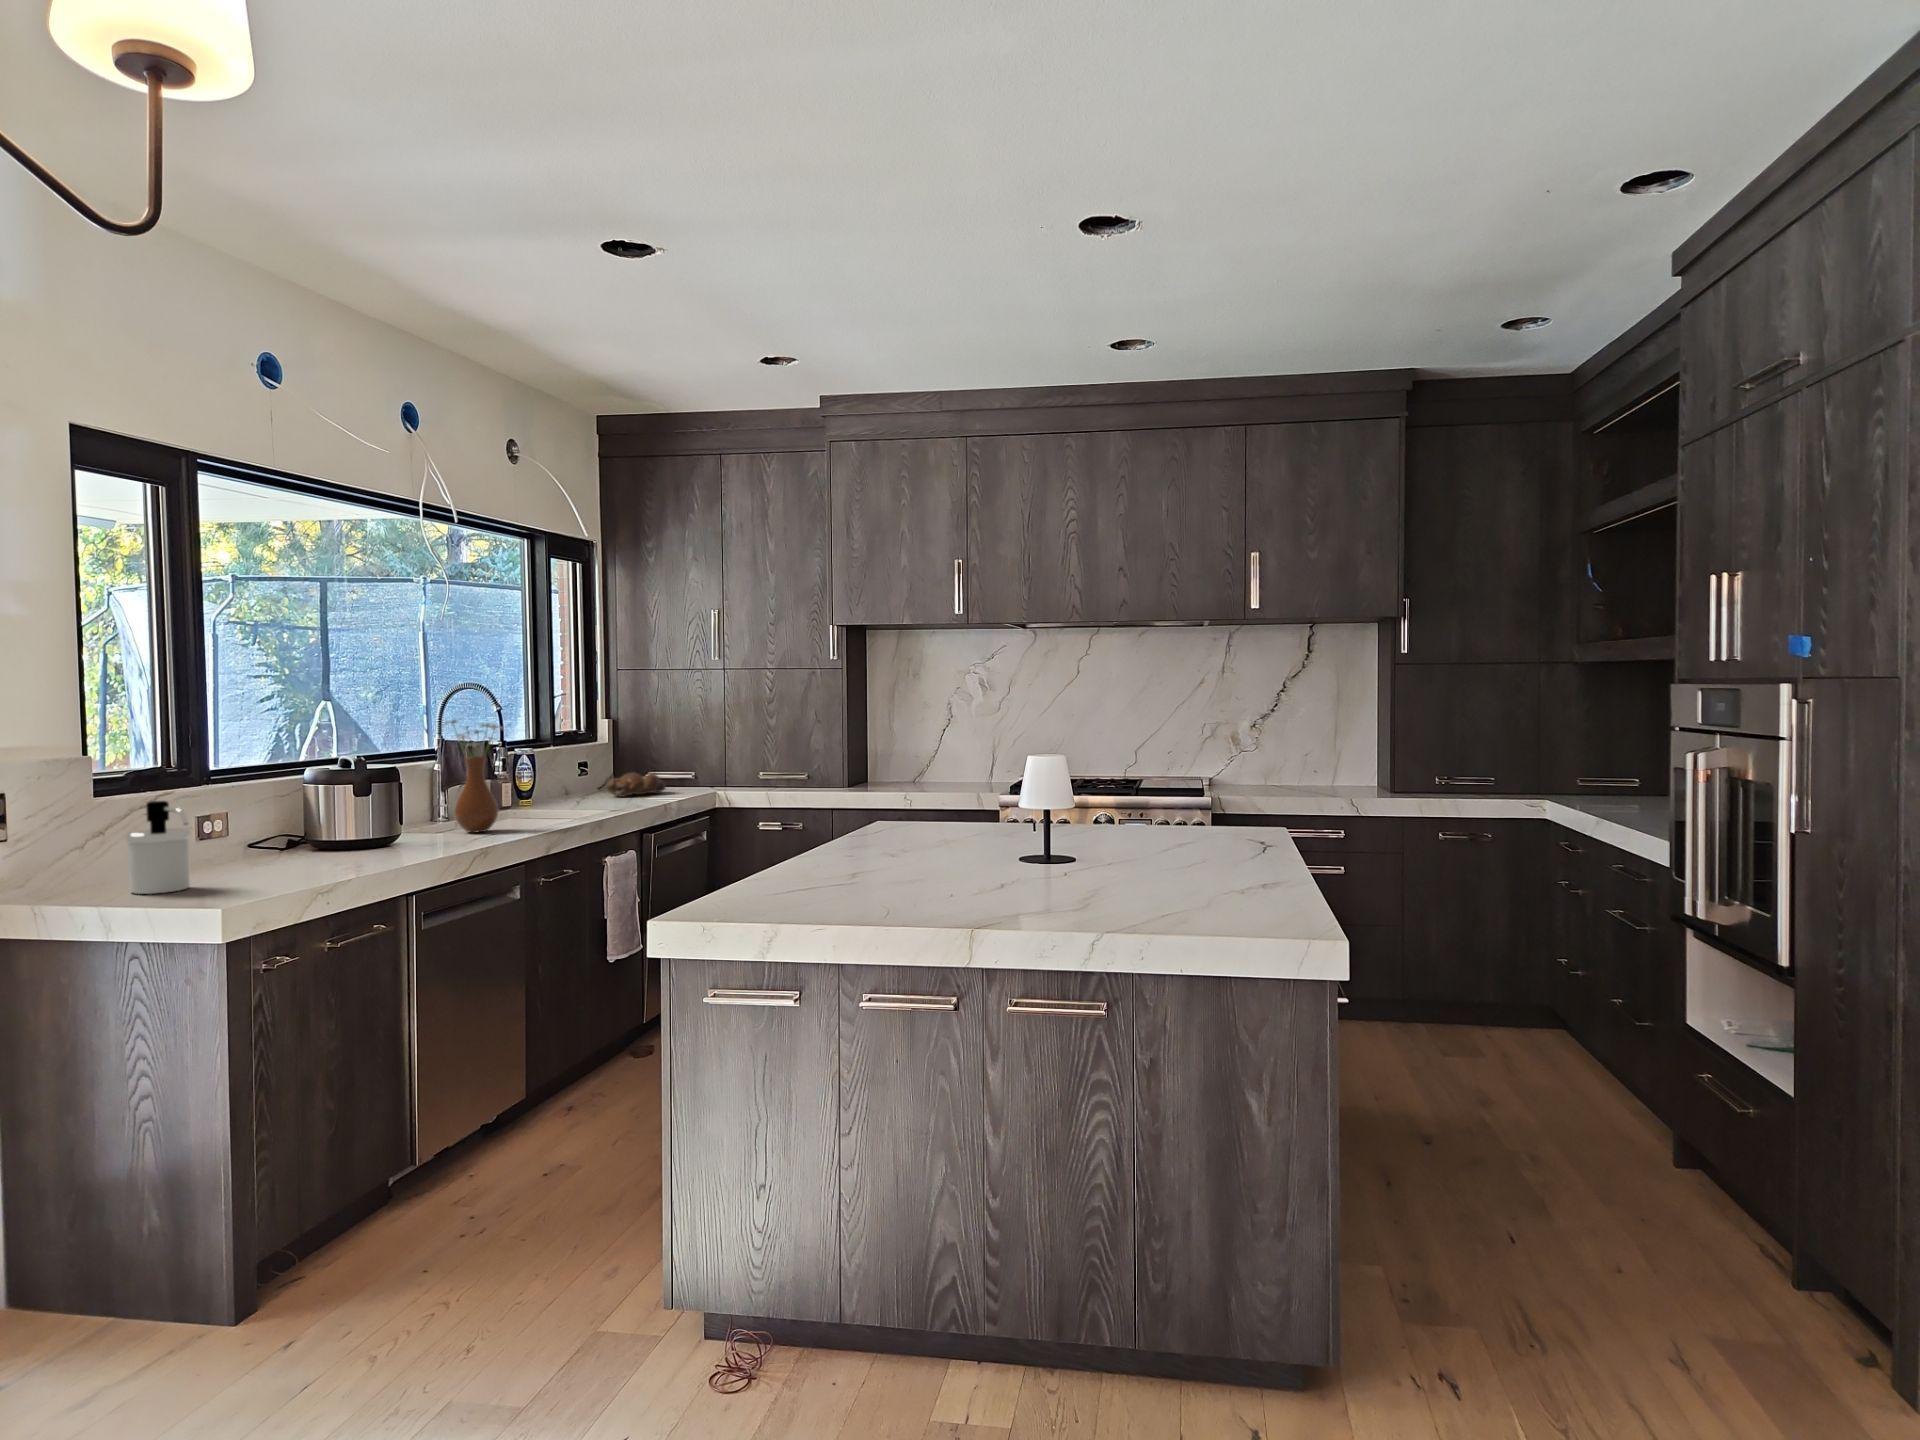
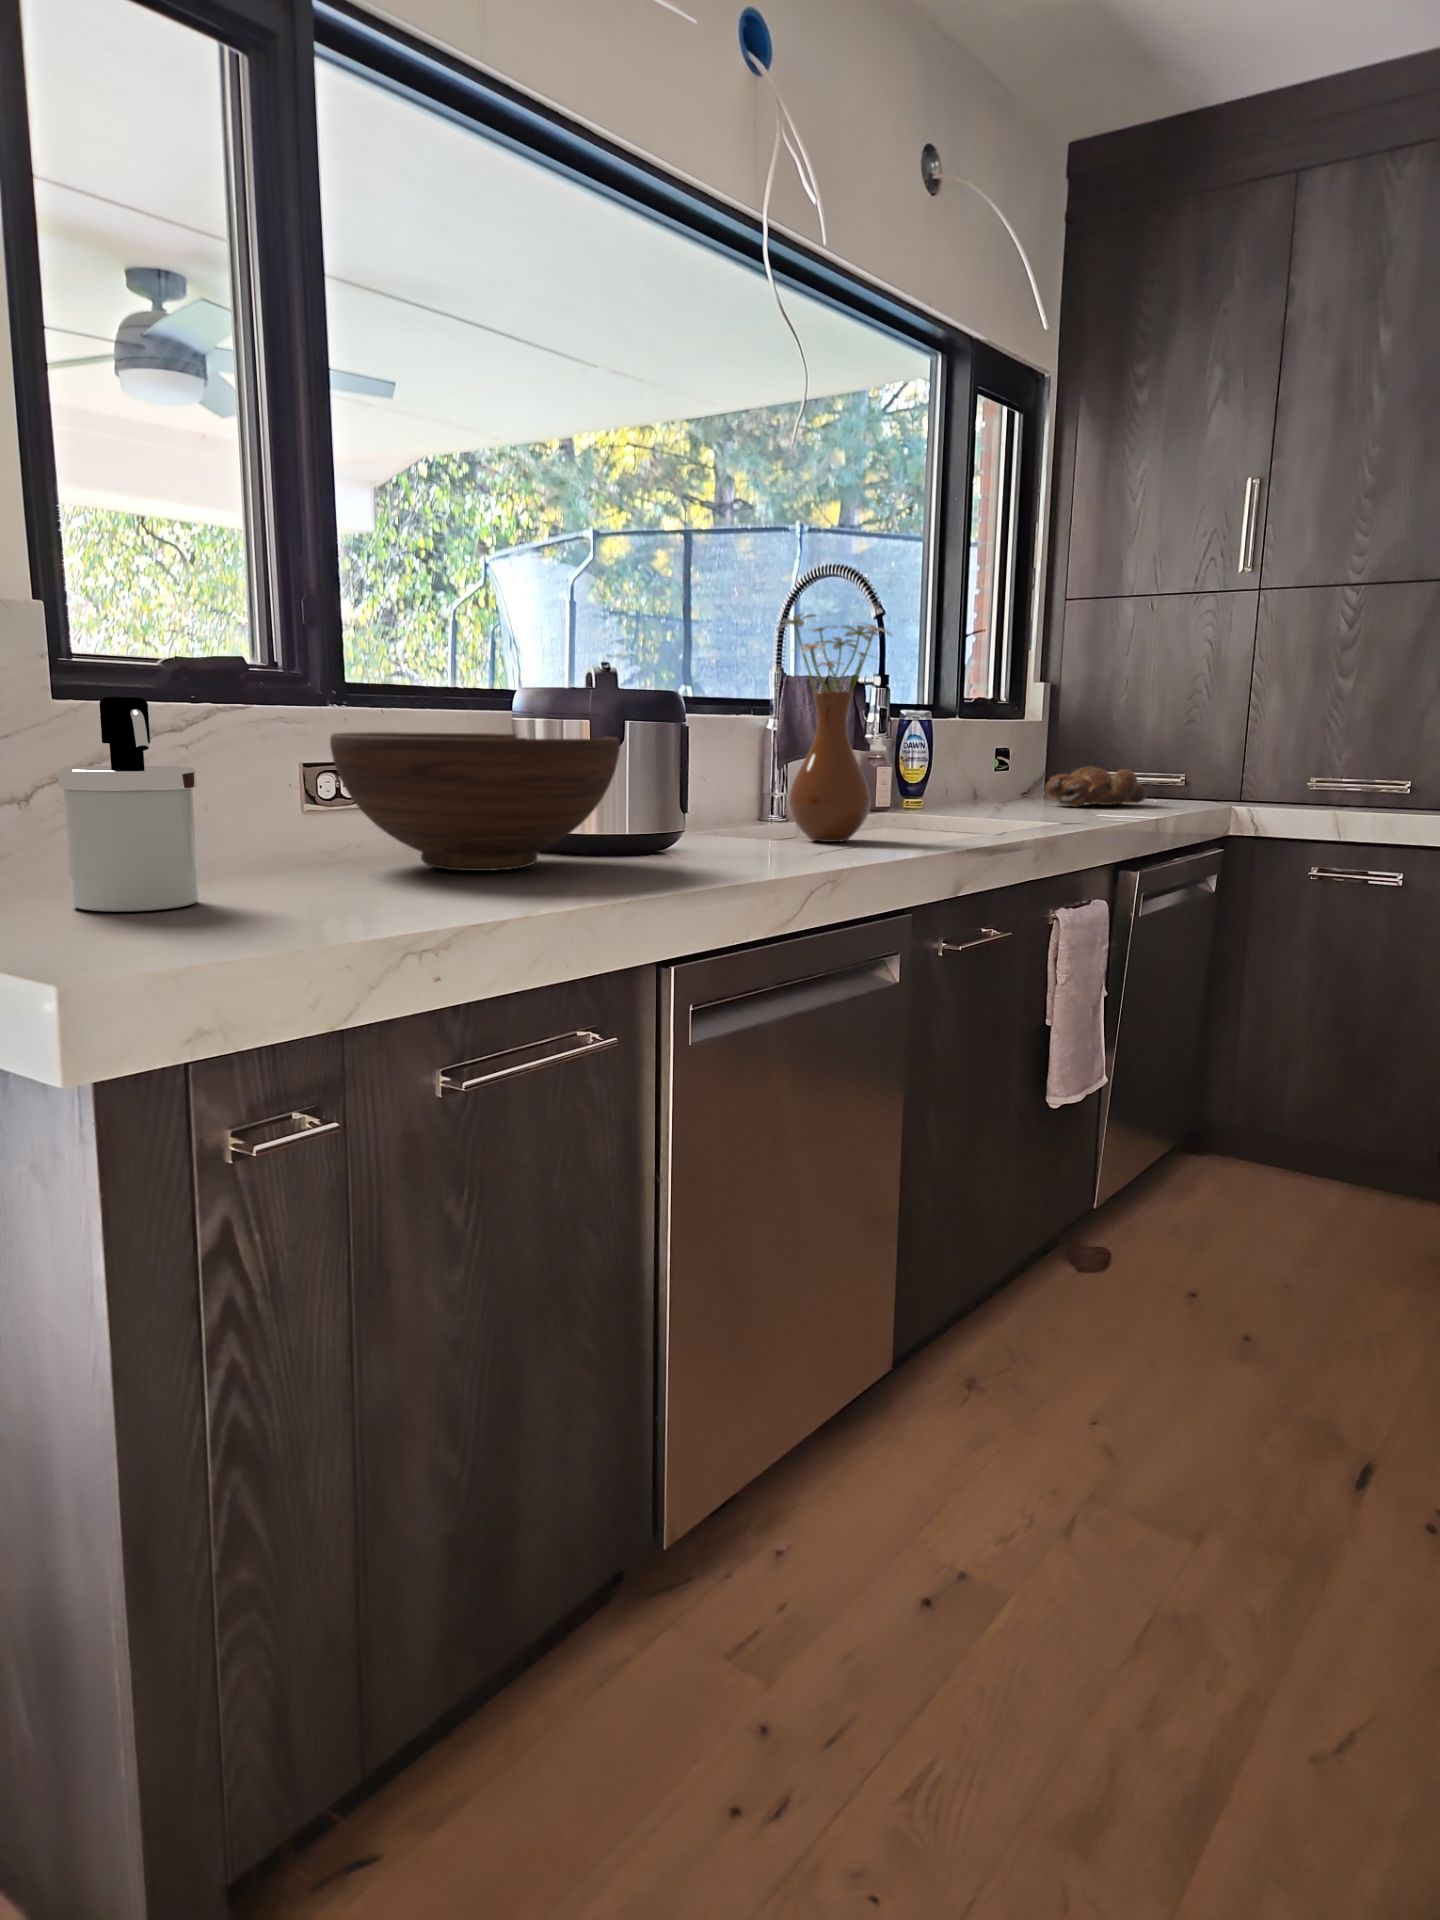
fruit bowl: none [222,793,373,863] -> present [330,732,620,871]

